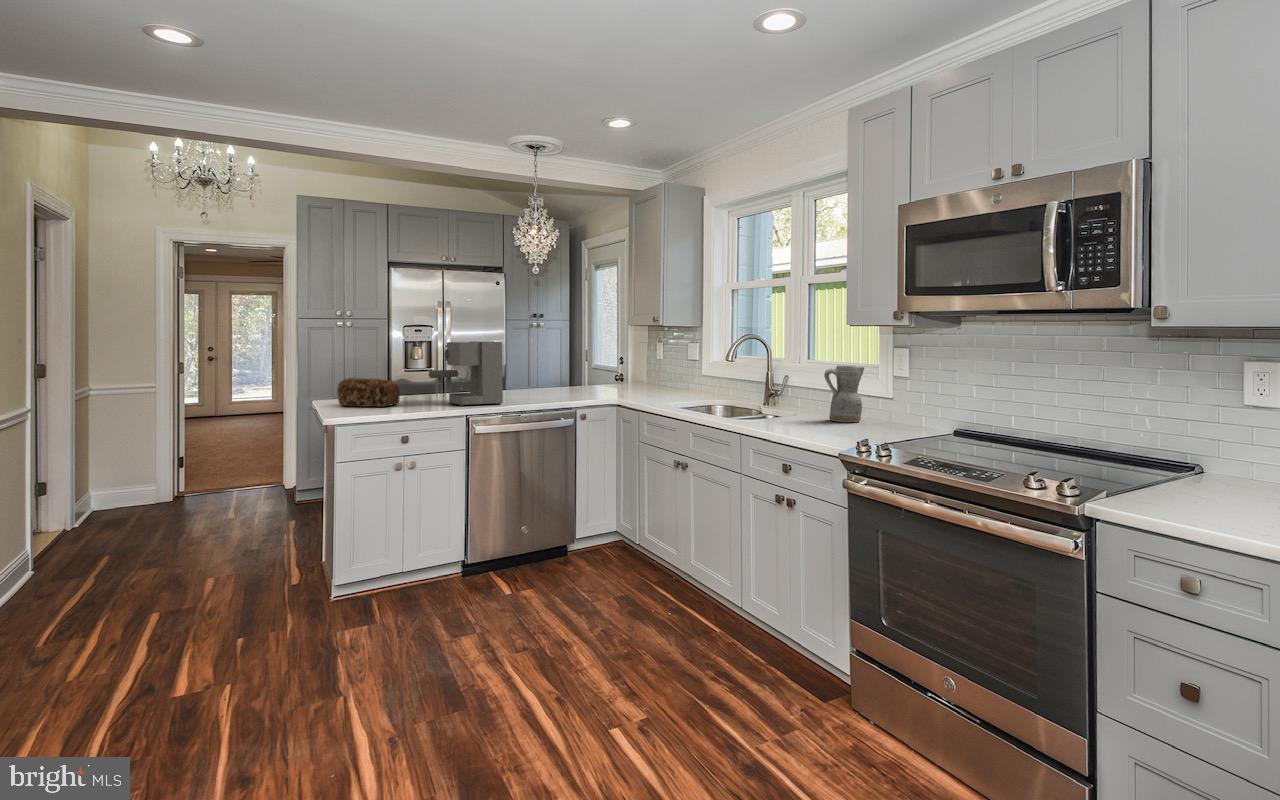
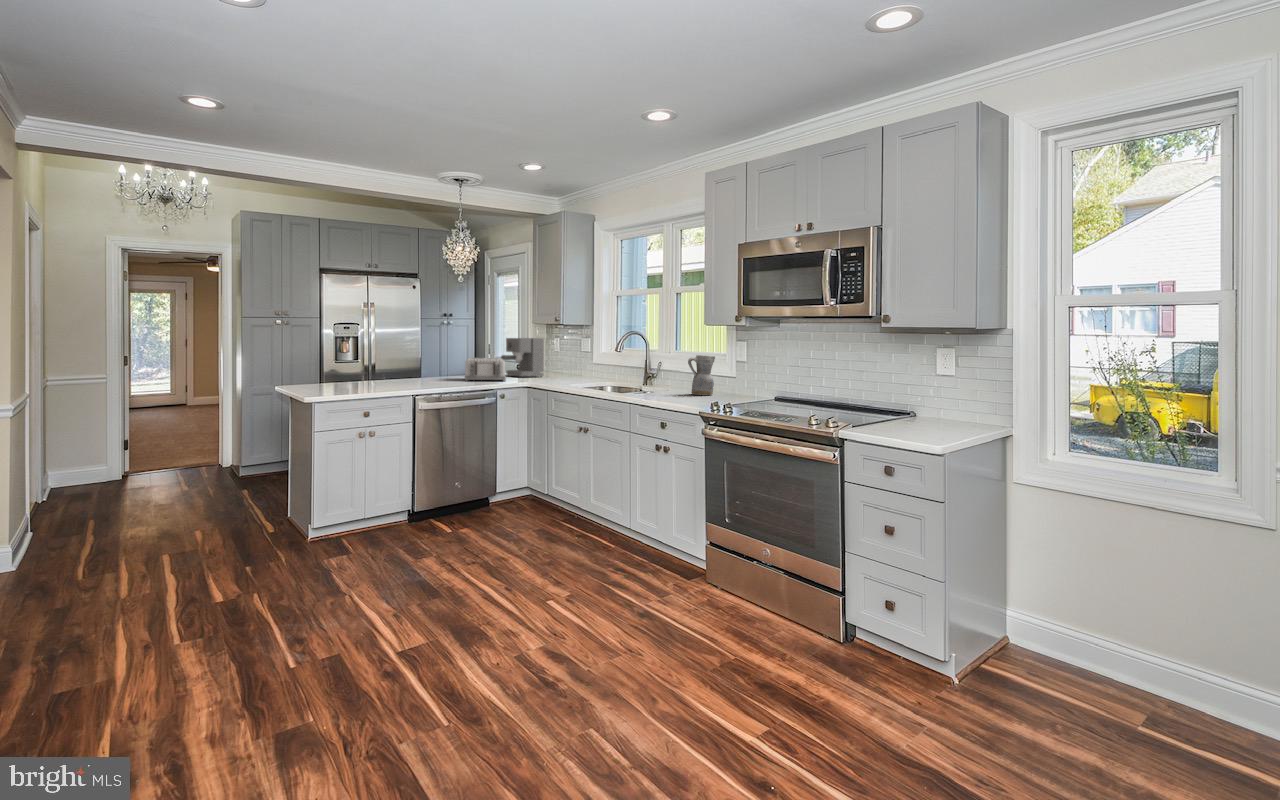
coffee maker: present [429,342,503,406] -> present [501,338,544,377]
toaster: none [541,368,591,397] -> present [465,358,506,381]
bread loaf: present [337,378,400,407] -> none [295,362,349,386]

